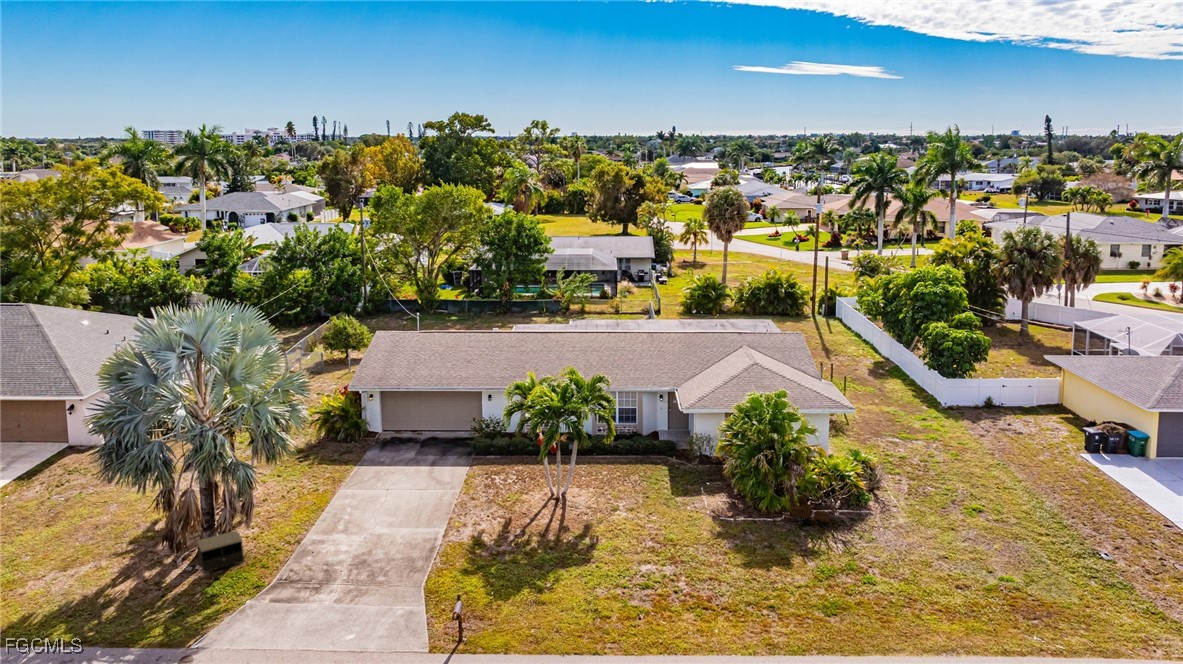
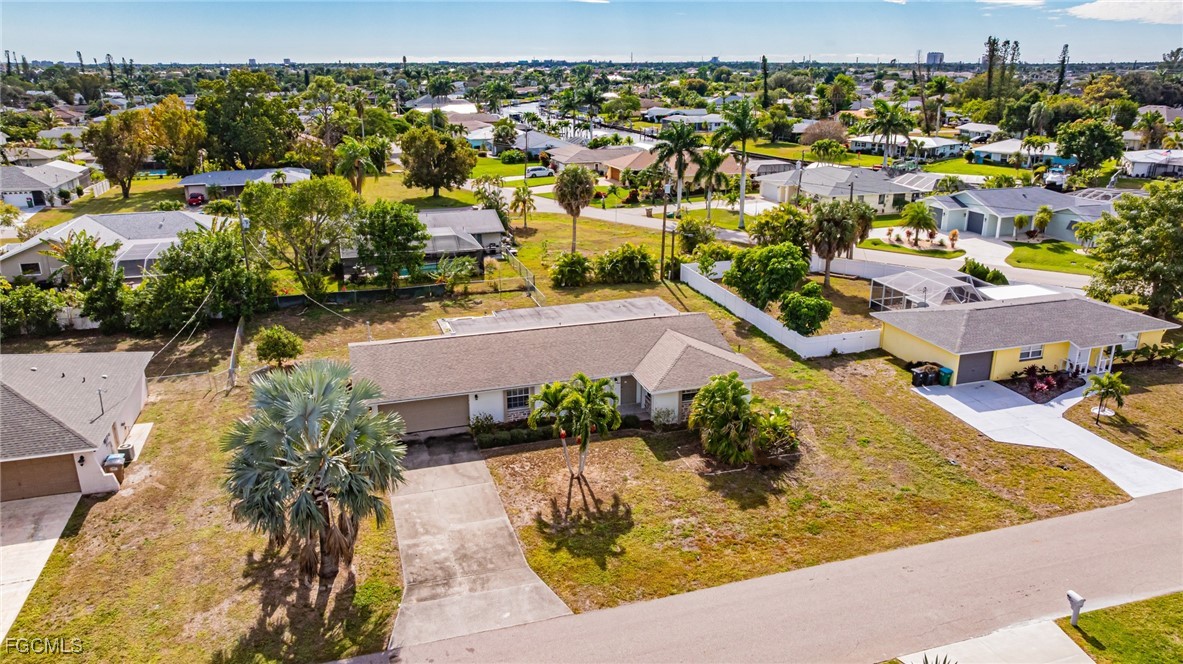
storage bench: present [197,530,244,573] -> none [324,550,364,591]

